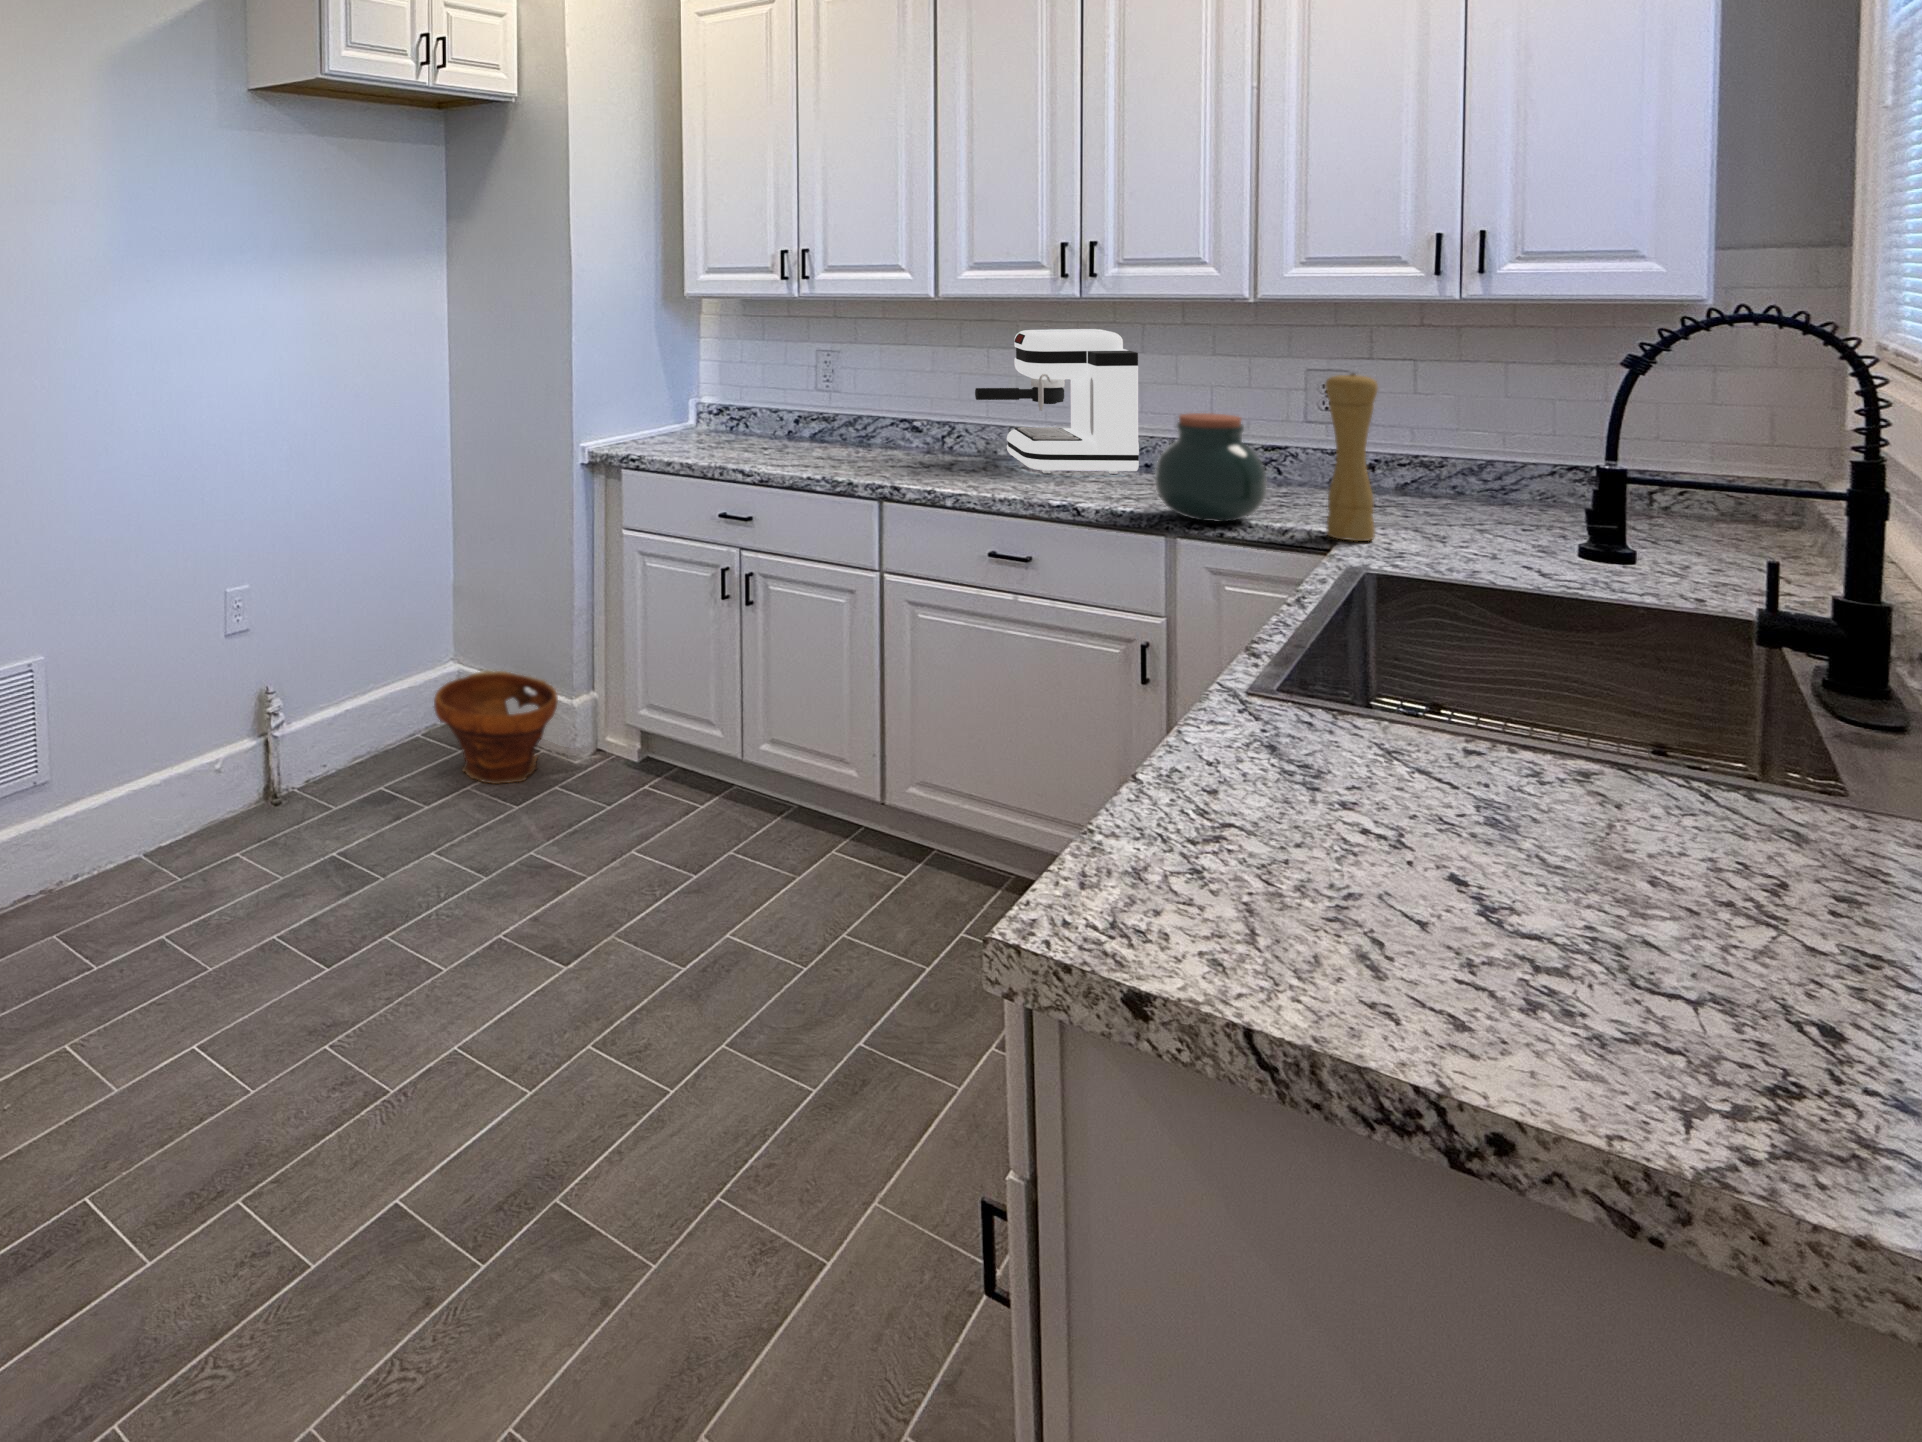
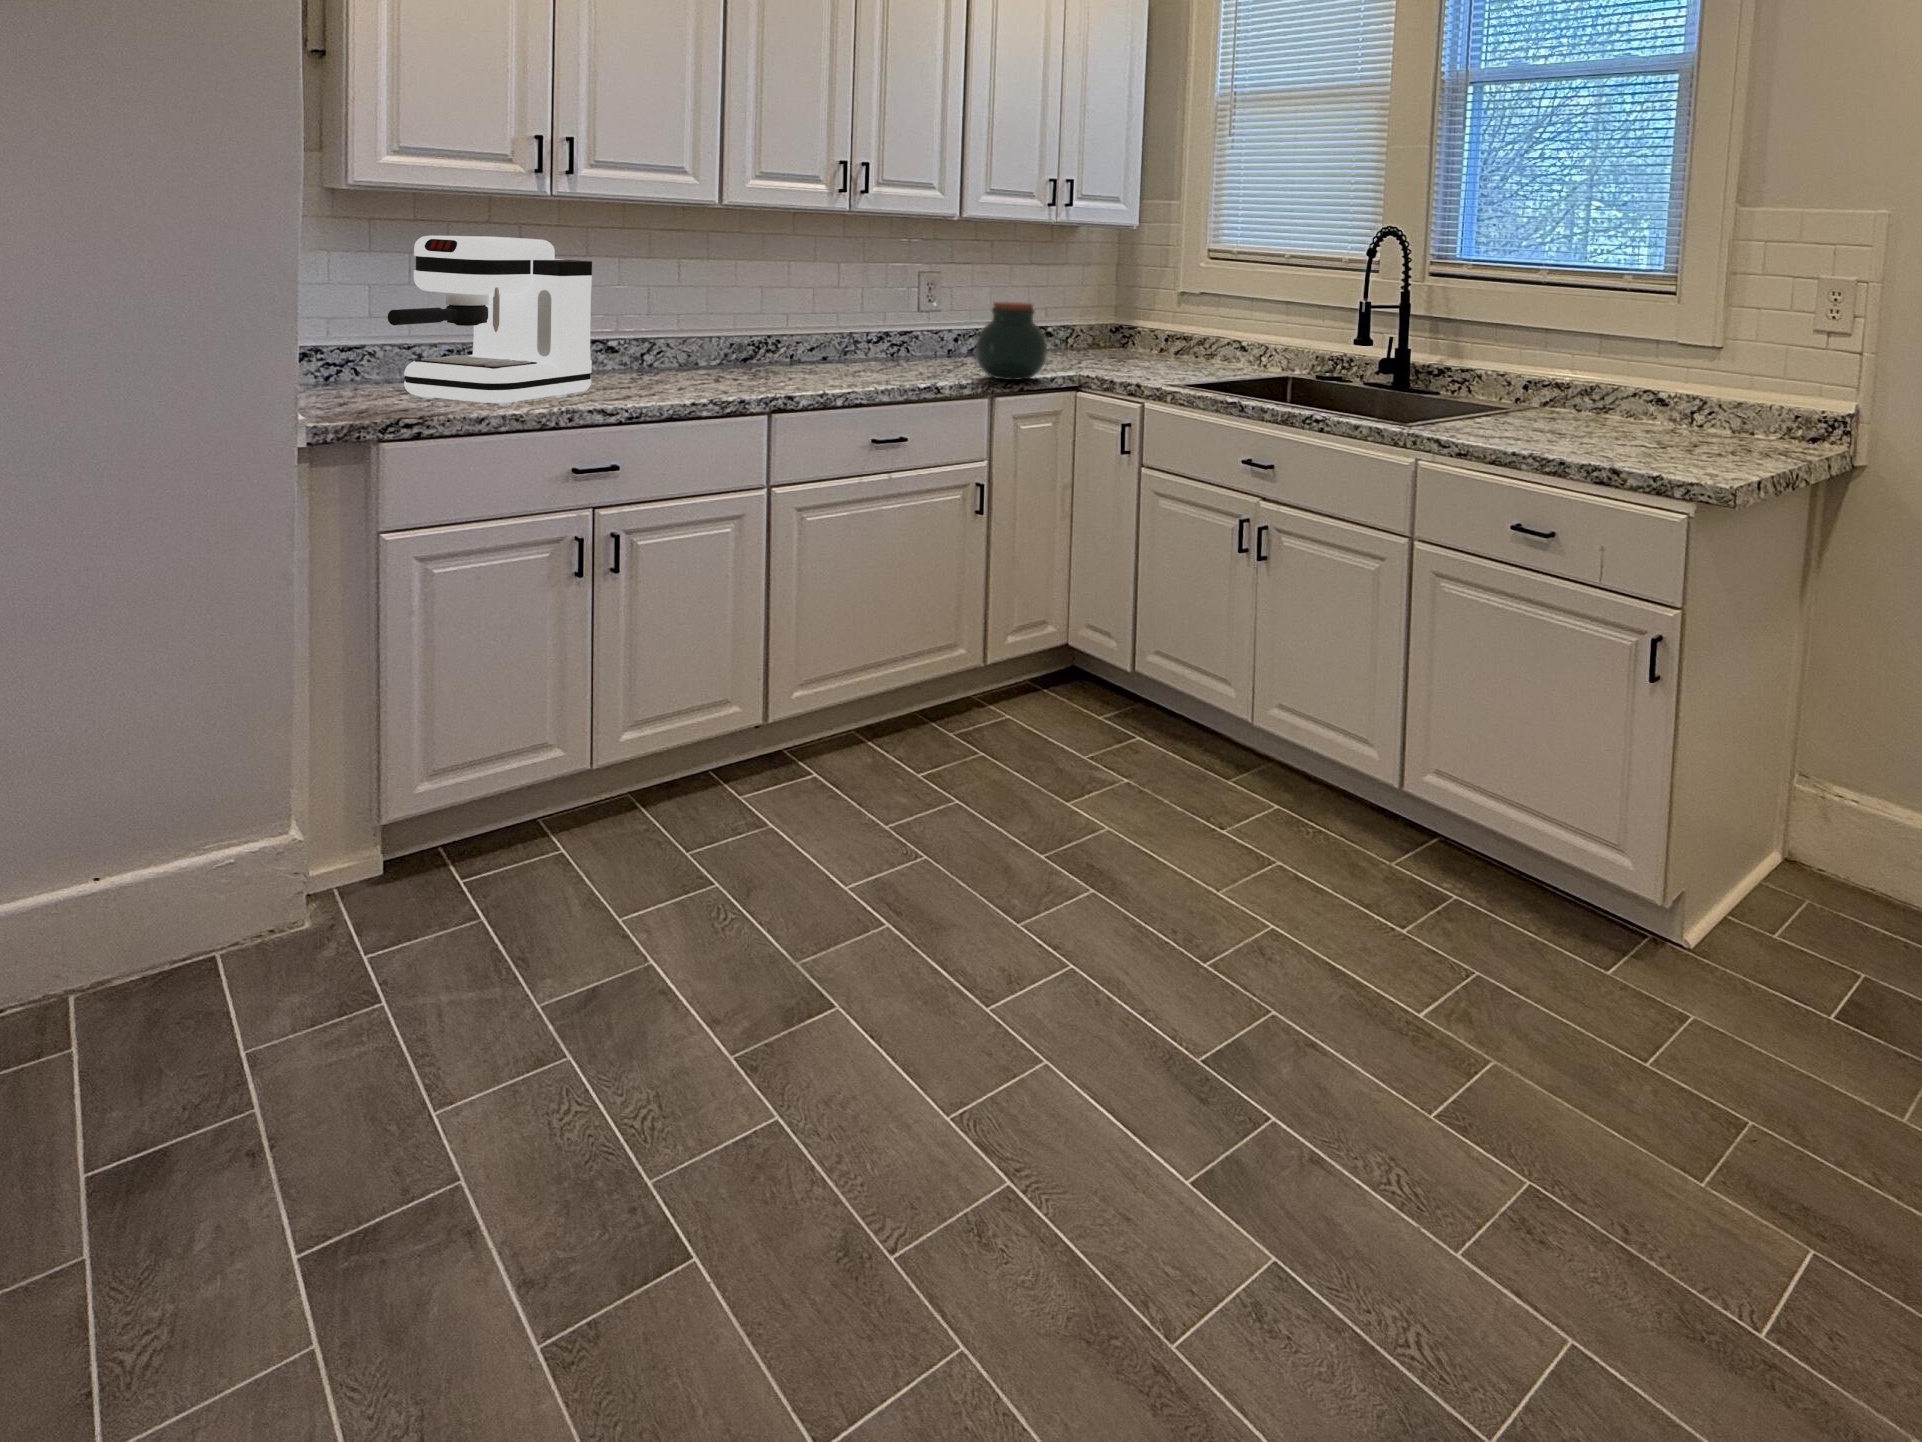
coffee maker: present [975,329,1139,474] -> present [388,236,592,406]
pepper mill: present [1325,373,1378,541] -> none [1076,267,1108,377]
planter: present [434,671,558,784] -> none [37,829,336,1059]

